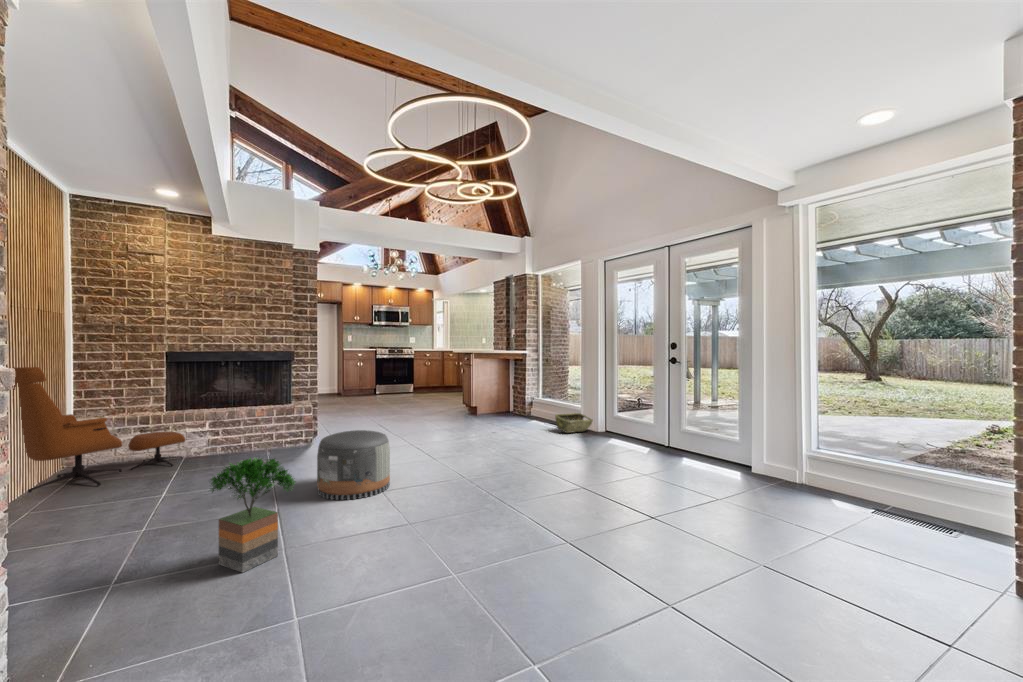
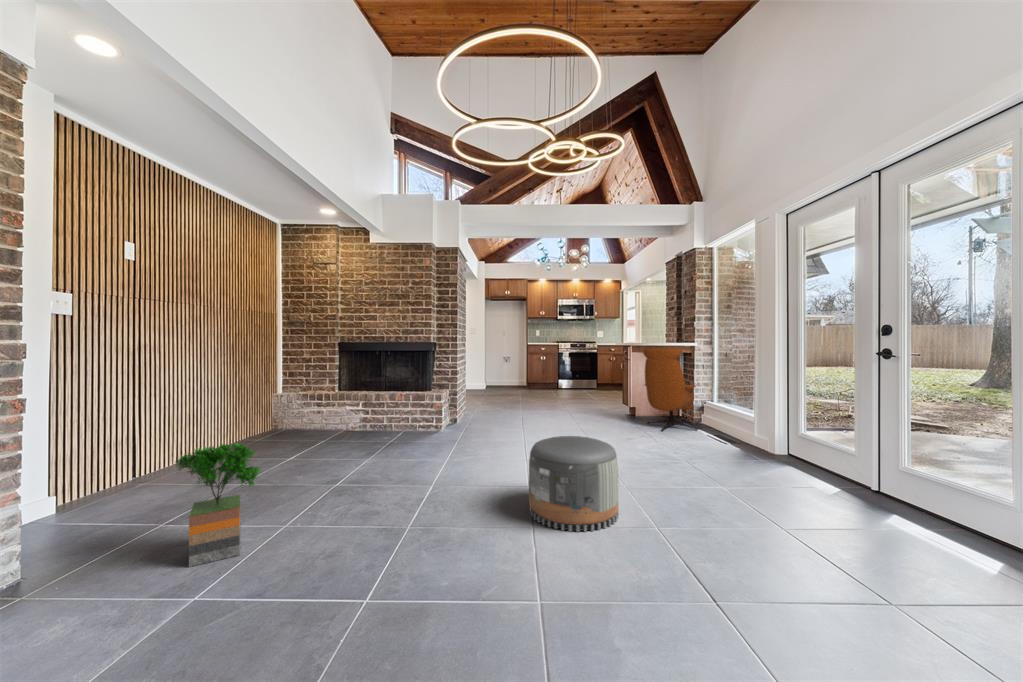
lounge chair: present [13,367,185,493] -> present [643,349,697,431]
woven basket: present [555,413,593,433] -> none [715,427,777,455]
pouf: present [317,430,390,500] -> present [529,436,619,532]

